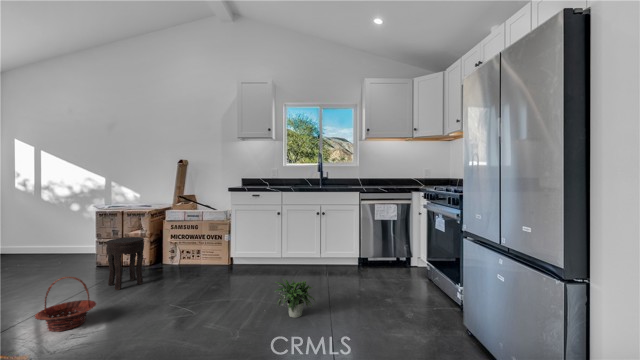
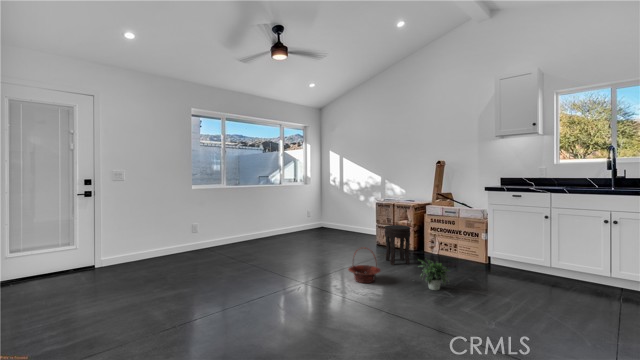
potted plant: present [275,280,316,318] -> present [419,260,449,290]

